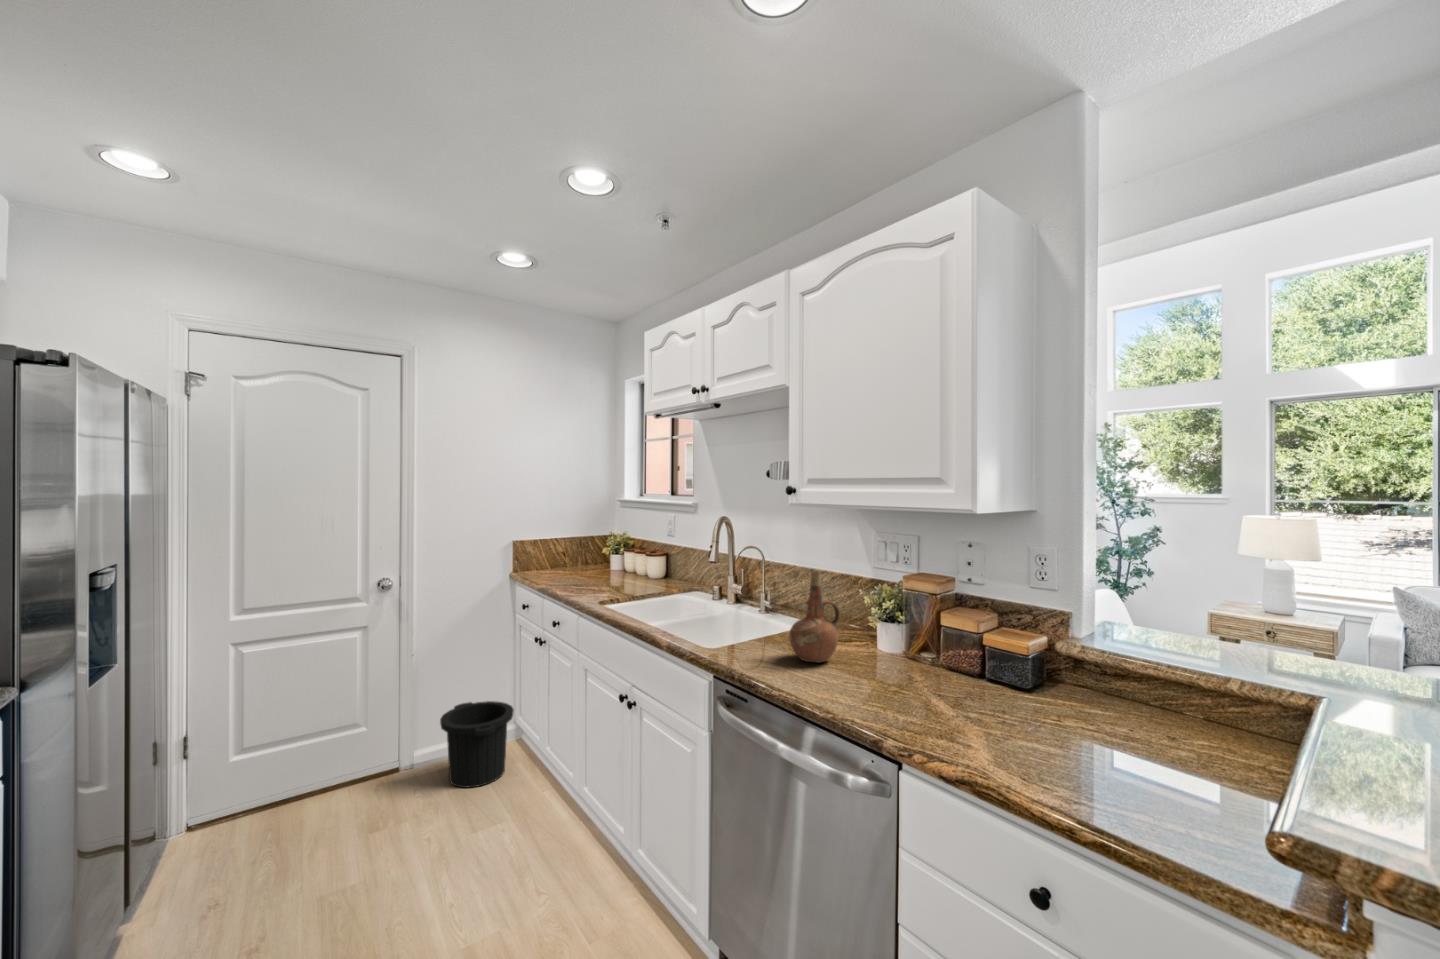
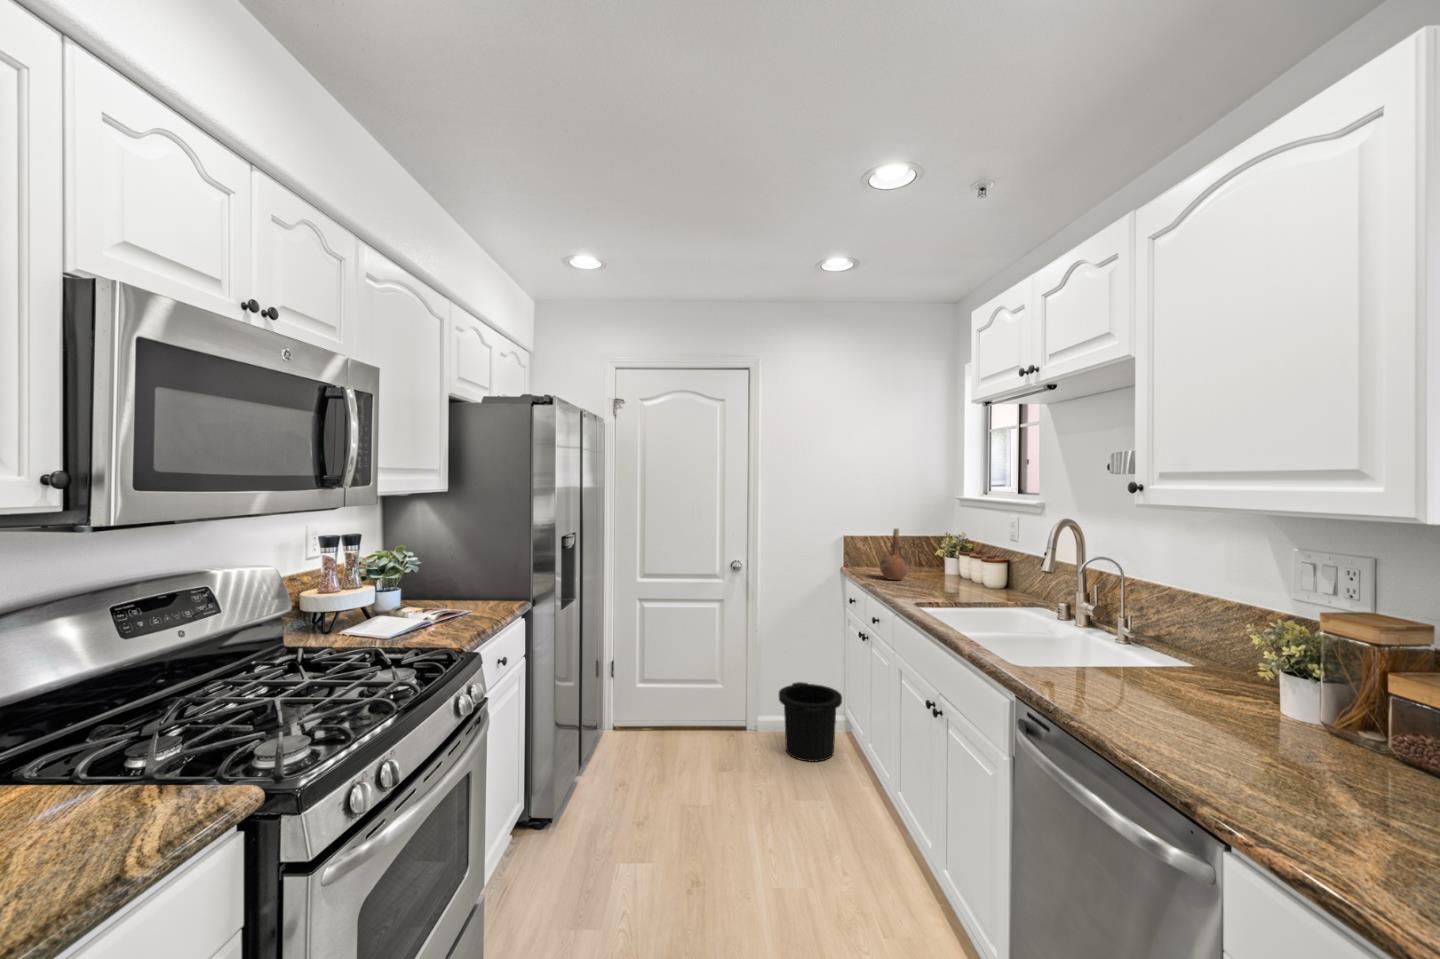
ceramic pitcher: present [789,571,840,663] -> present [880,529,911,580]

